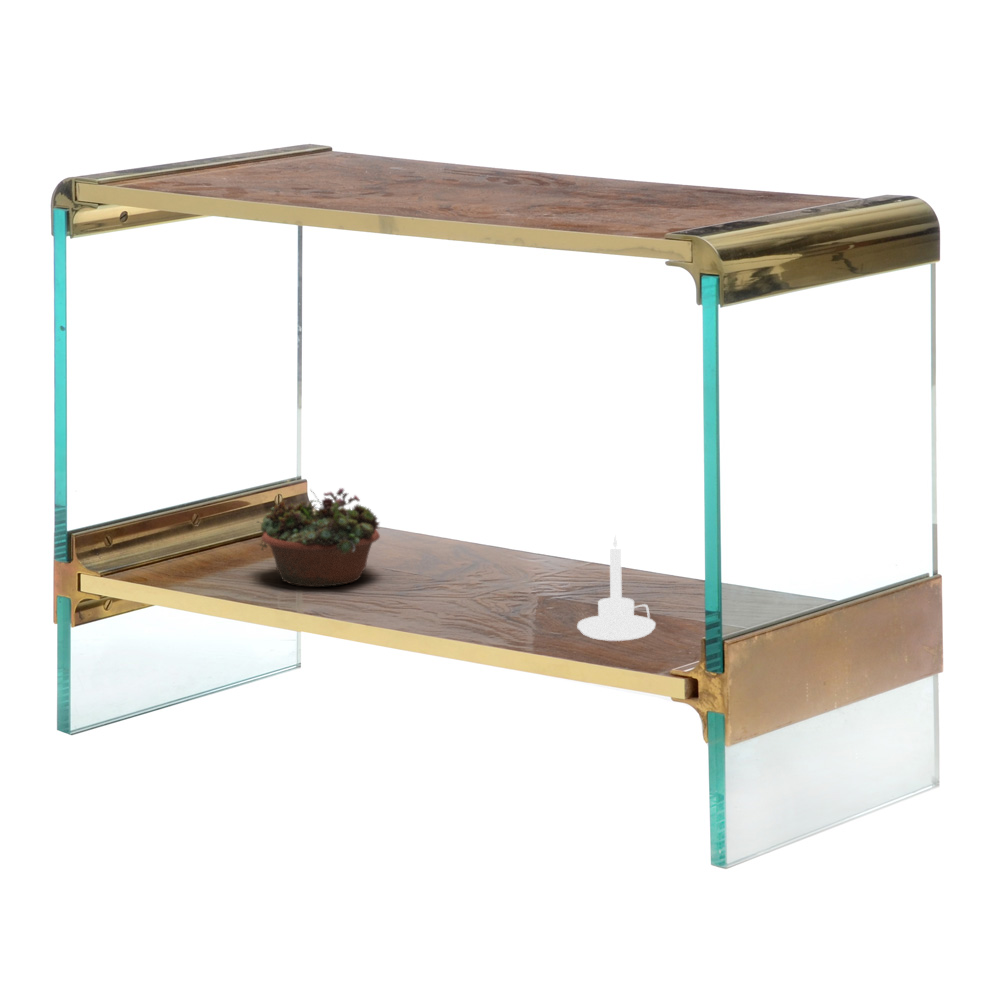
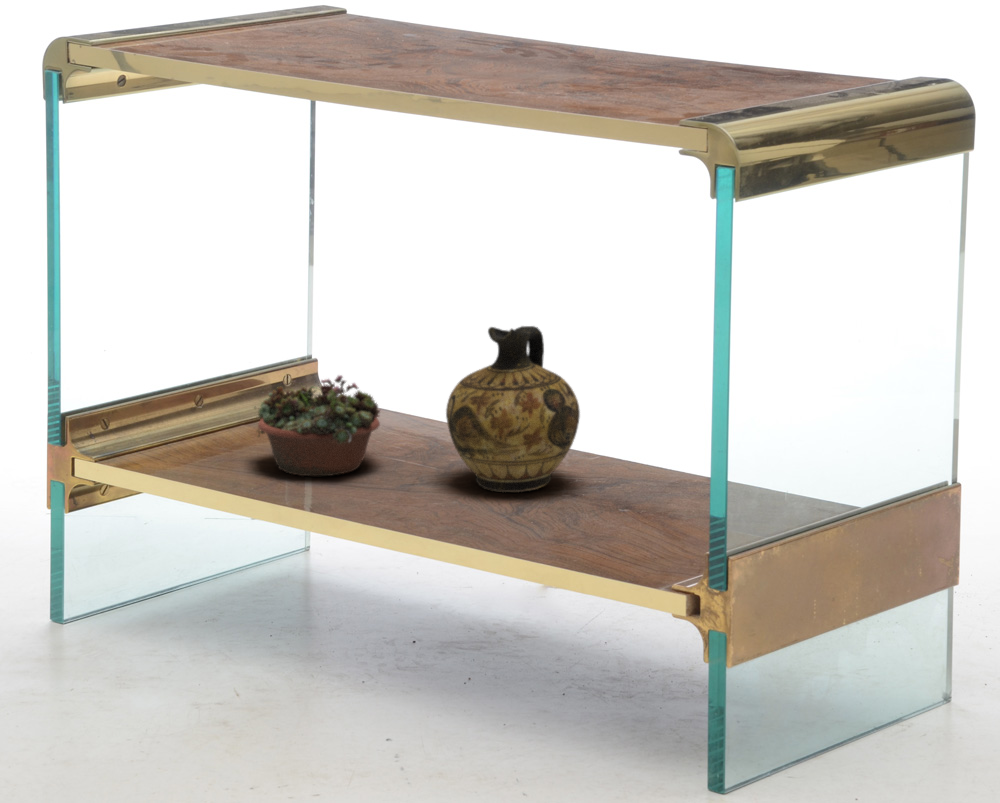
ceramic jug: none [446,438,574,597] -> present [446,326,580,492]
candle holder: present [577,536,655,641] -> none [576,434,659,547]

